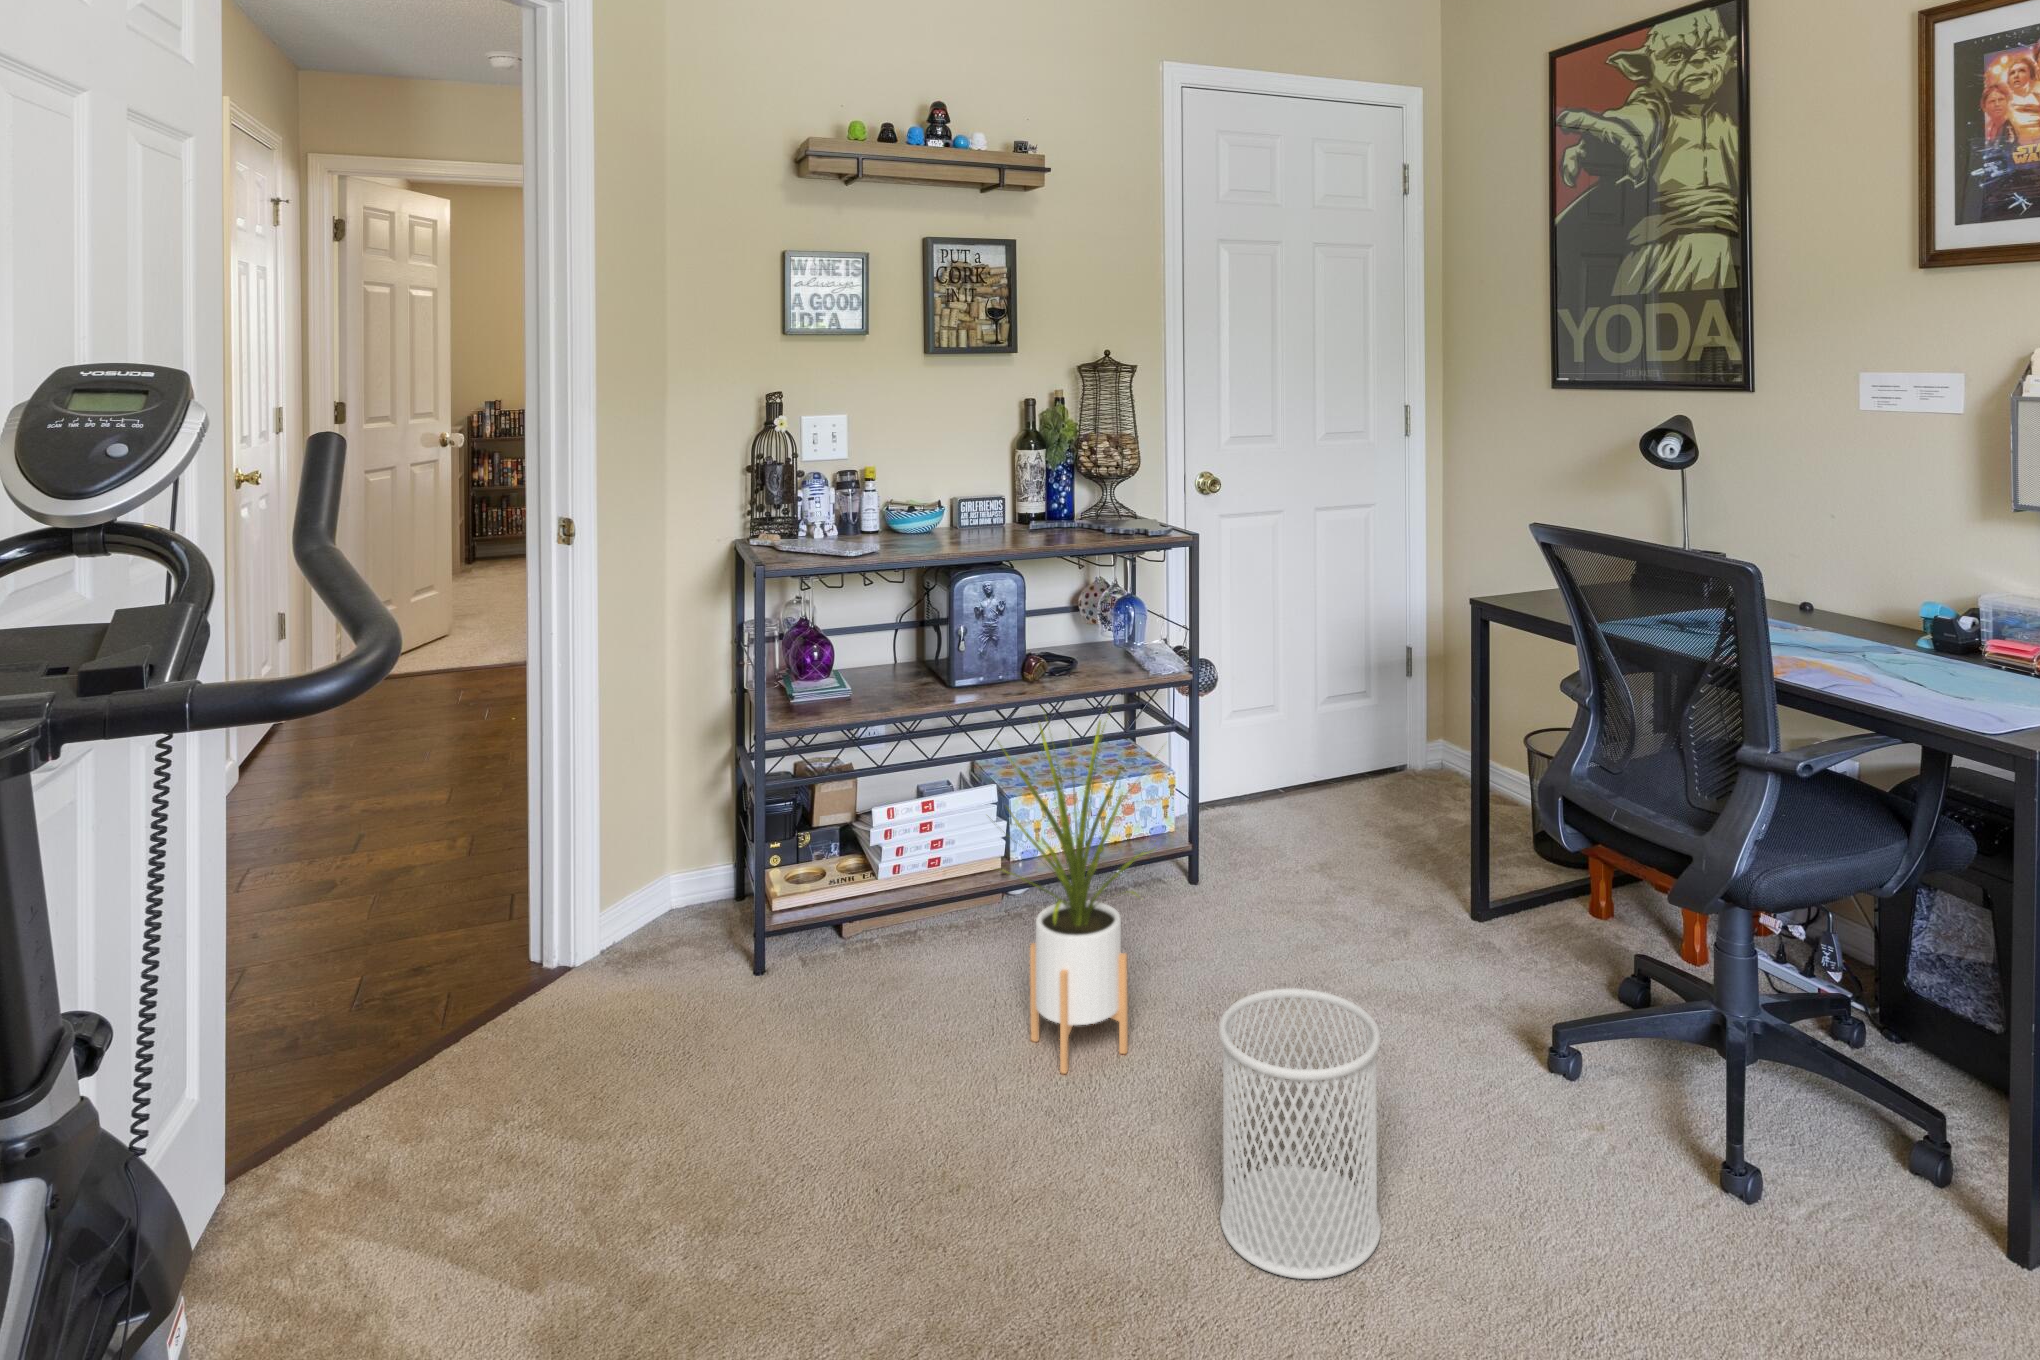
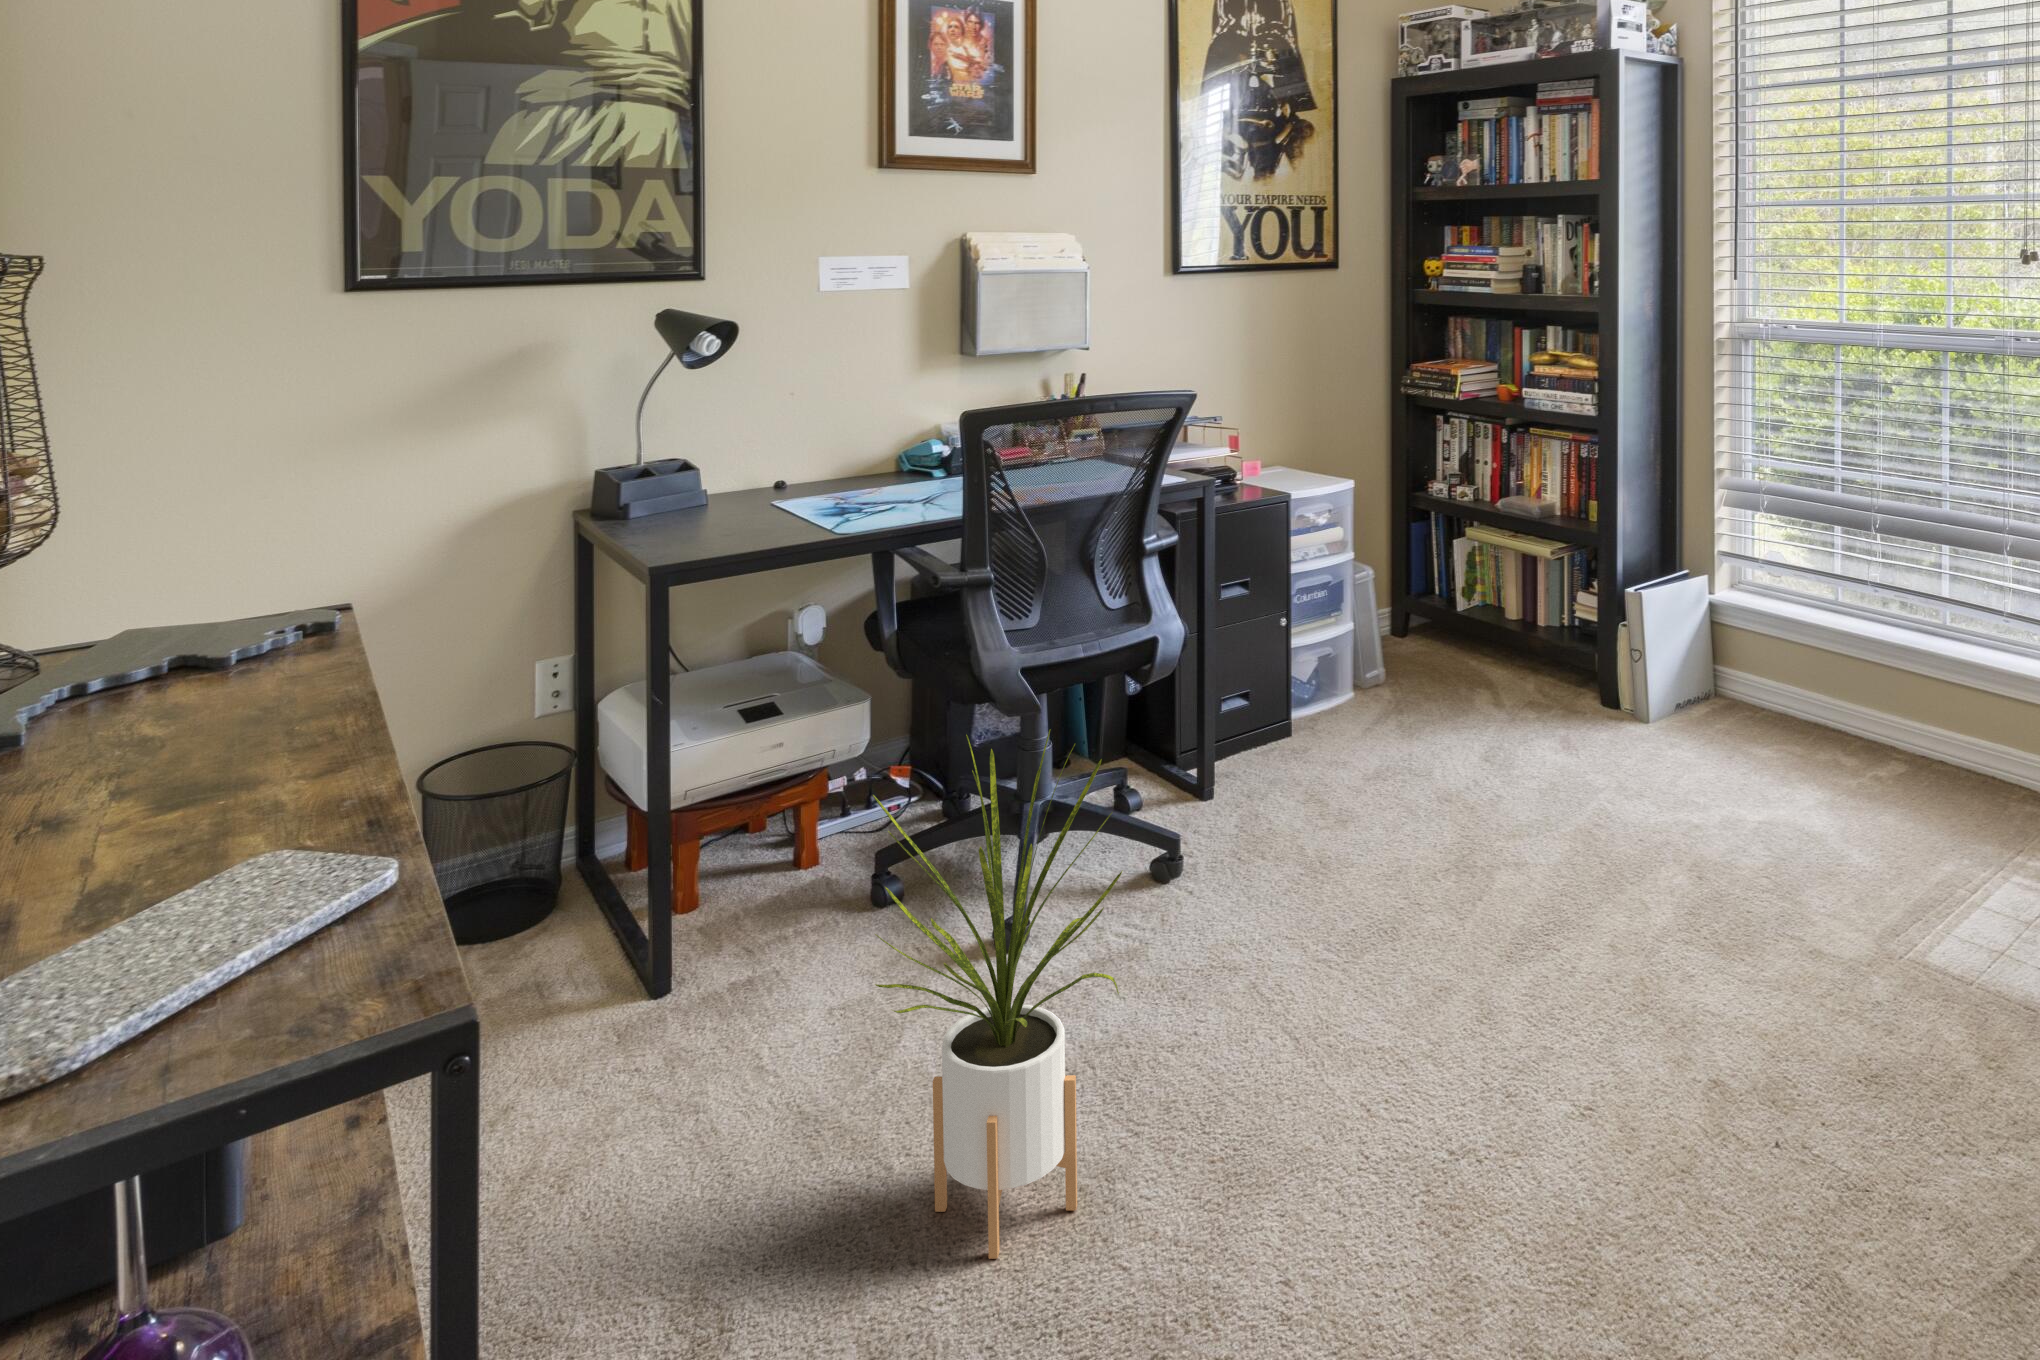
wastebasket: present [1219,988,1381,1279] -> none [1207,821,1351,1060]

